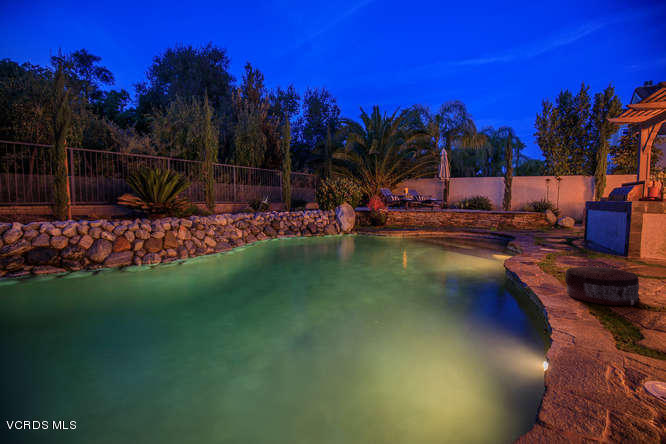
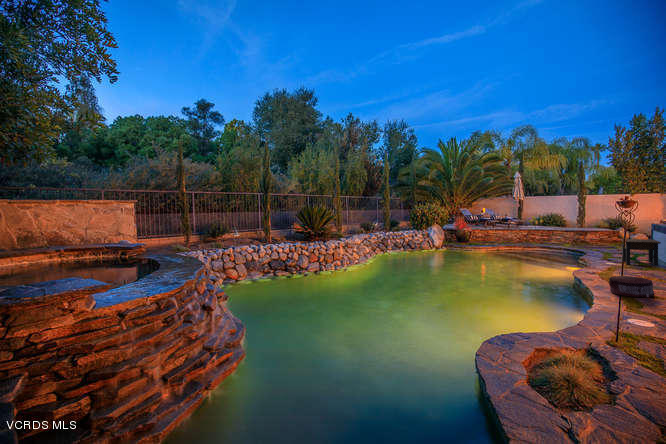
side table: none [559,217,610,252] -> present [621,239,661,266]

